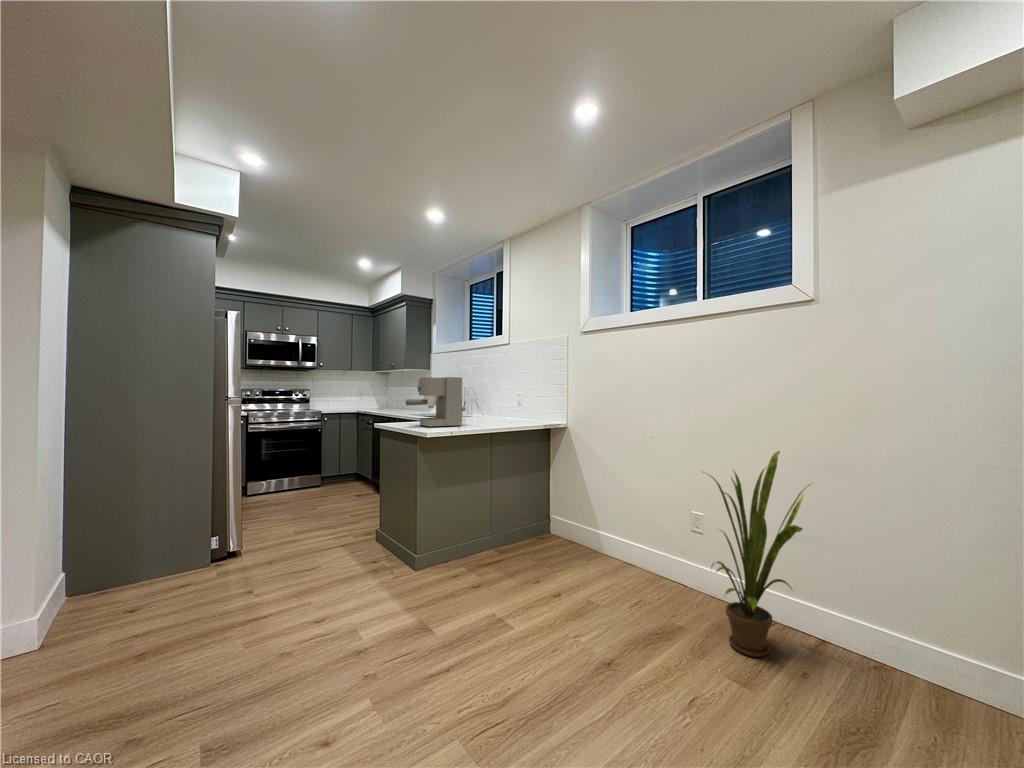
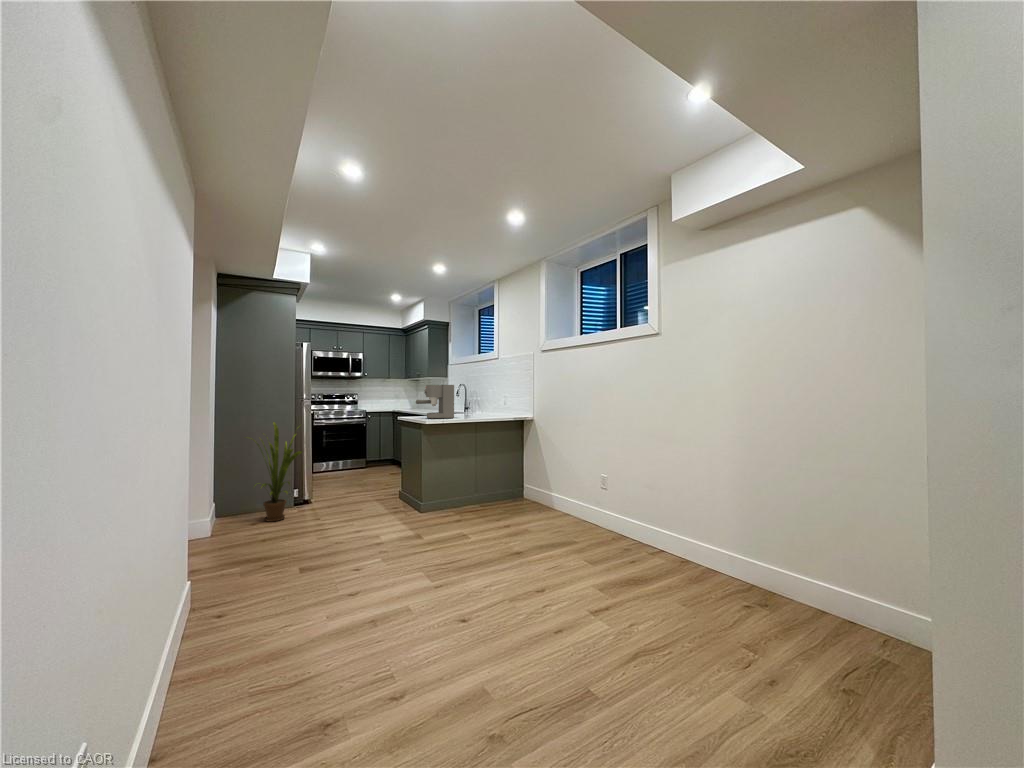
house plant: present [709,451,811,657] -> present [254,422,302,522]

